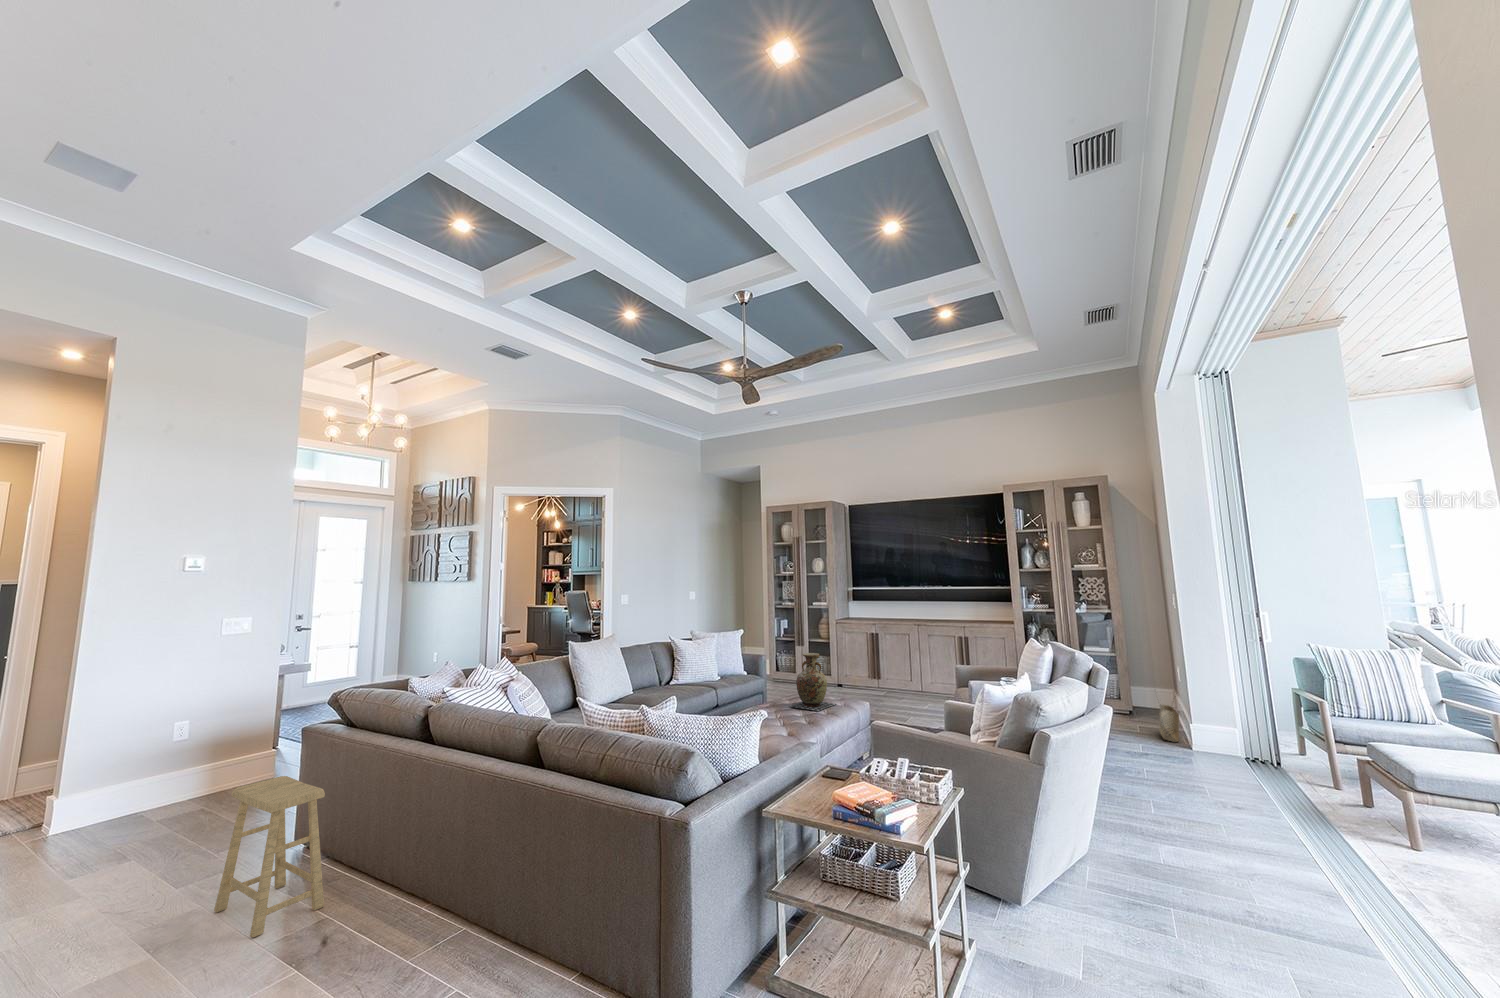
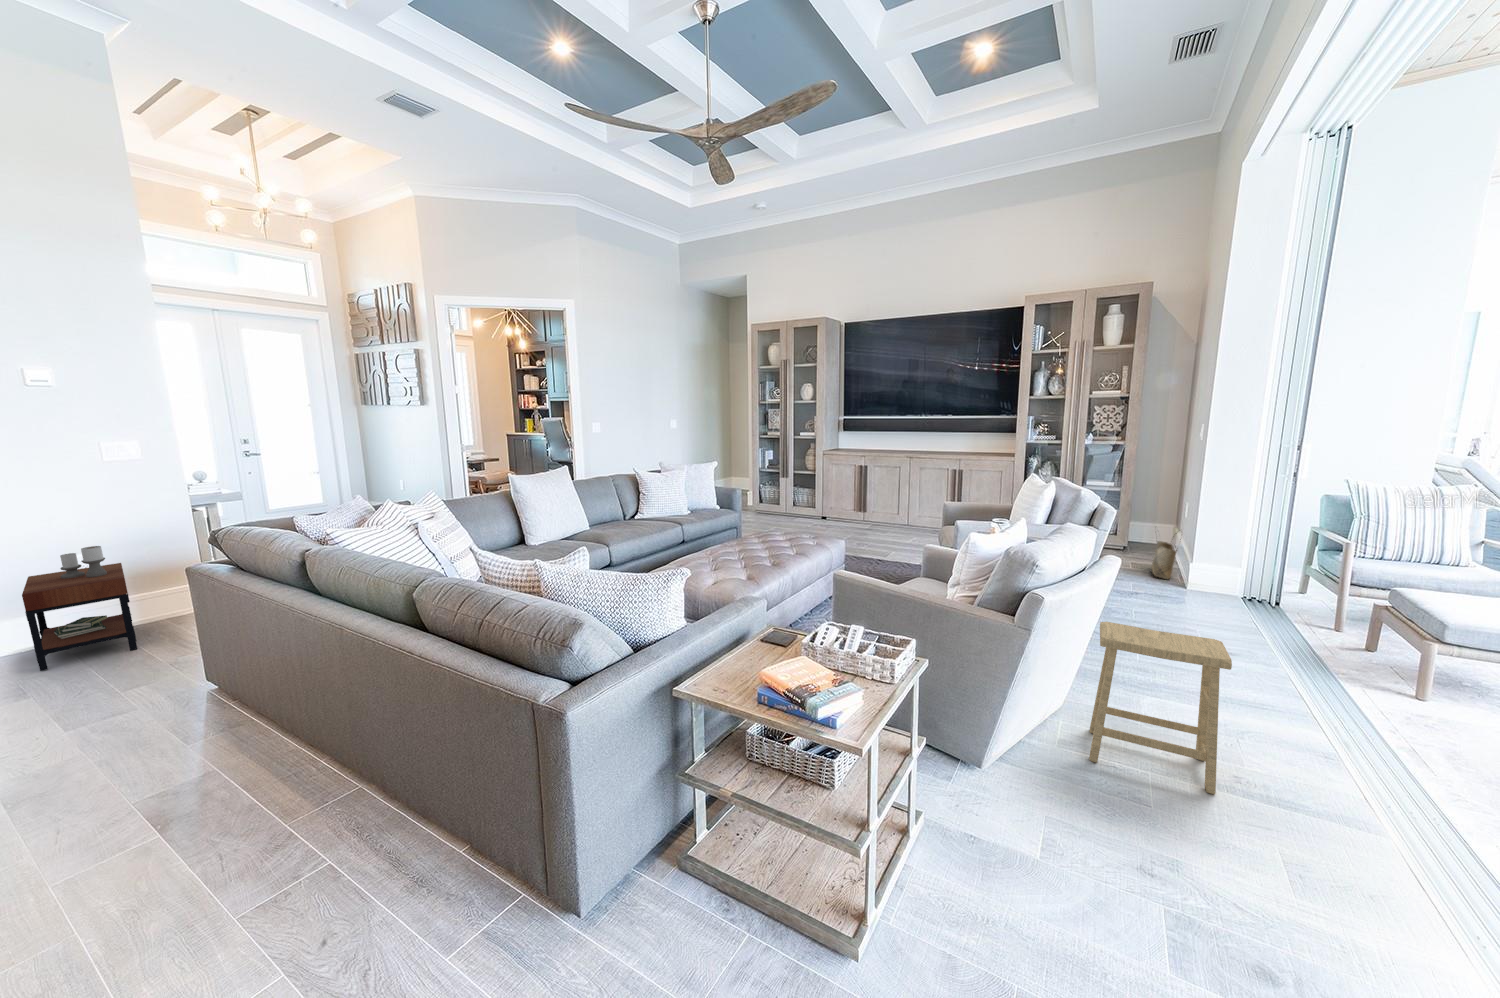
vase: present [789,653,836,711] -> none [756,487,810,549]
side table: none [113,710,213,836] -> present [22,546,137,671]
footstool: present [214,776,325,938] -> present [1089,622,1232,794]

